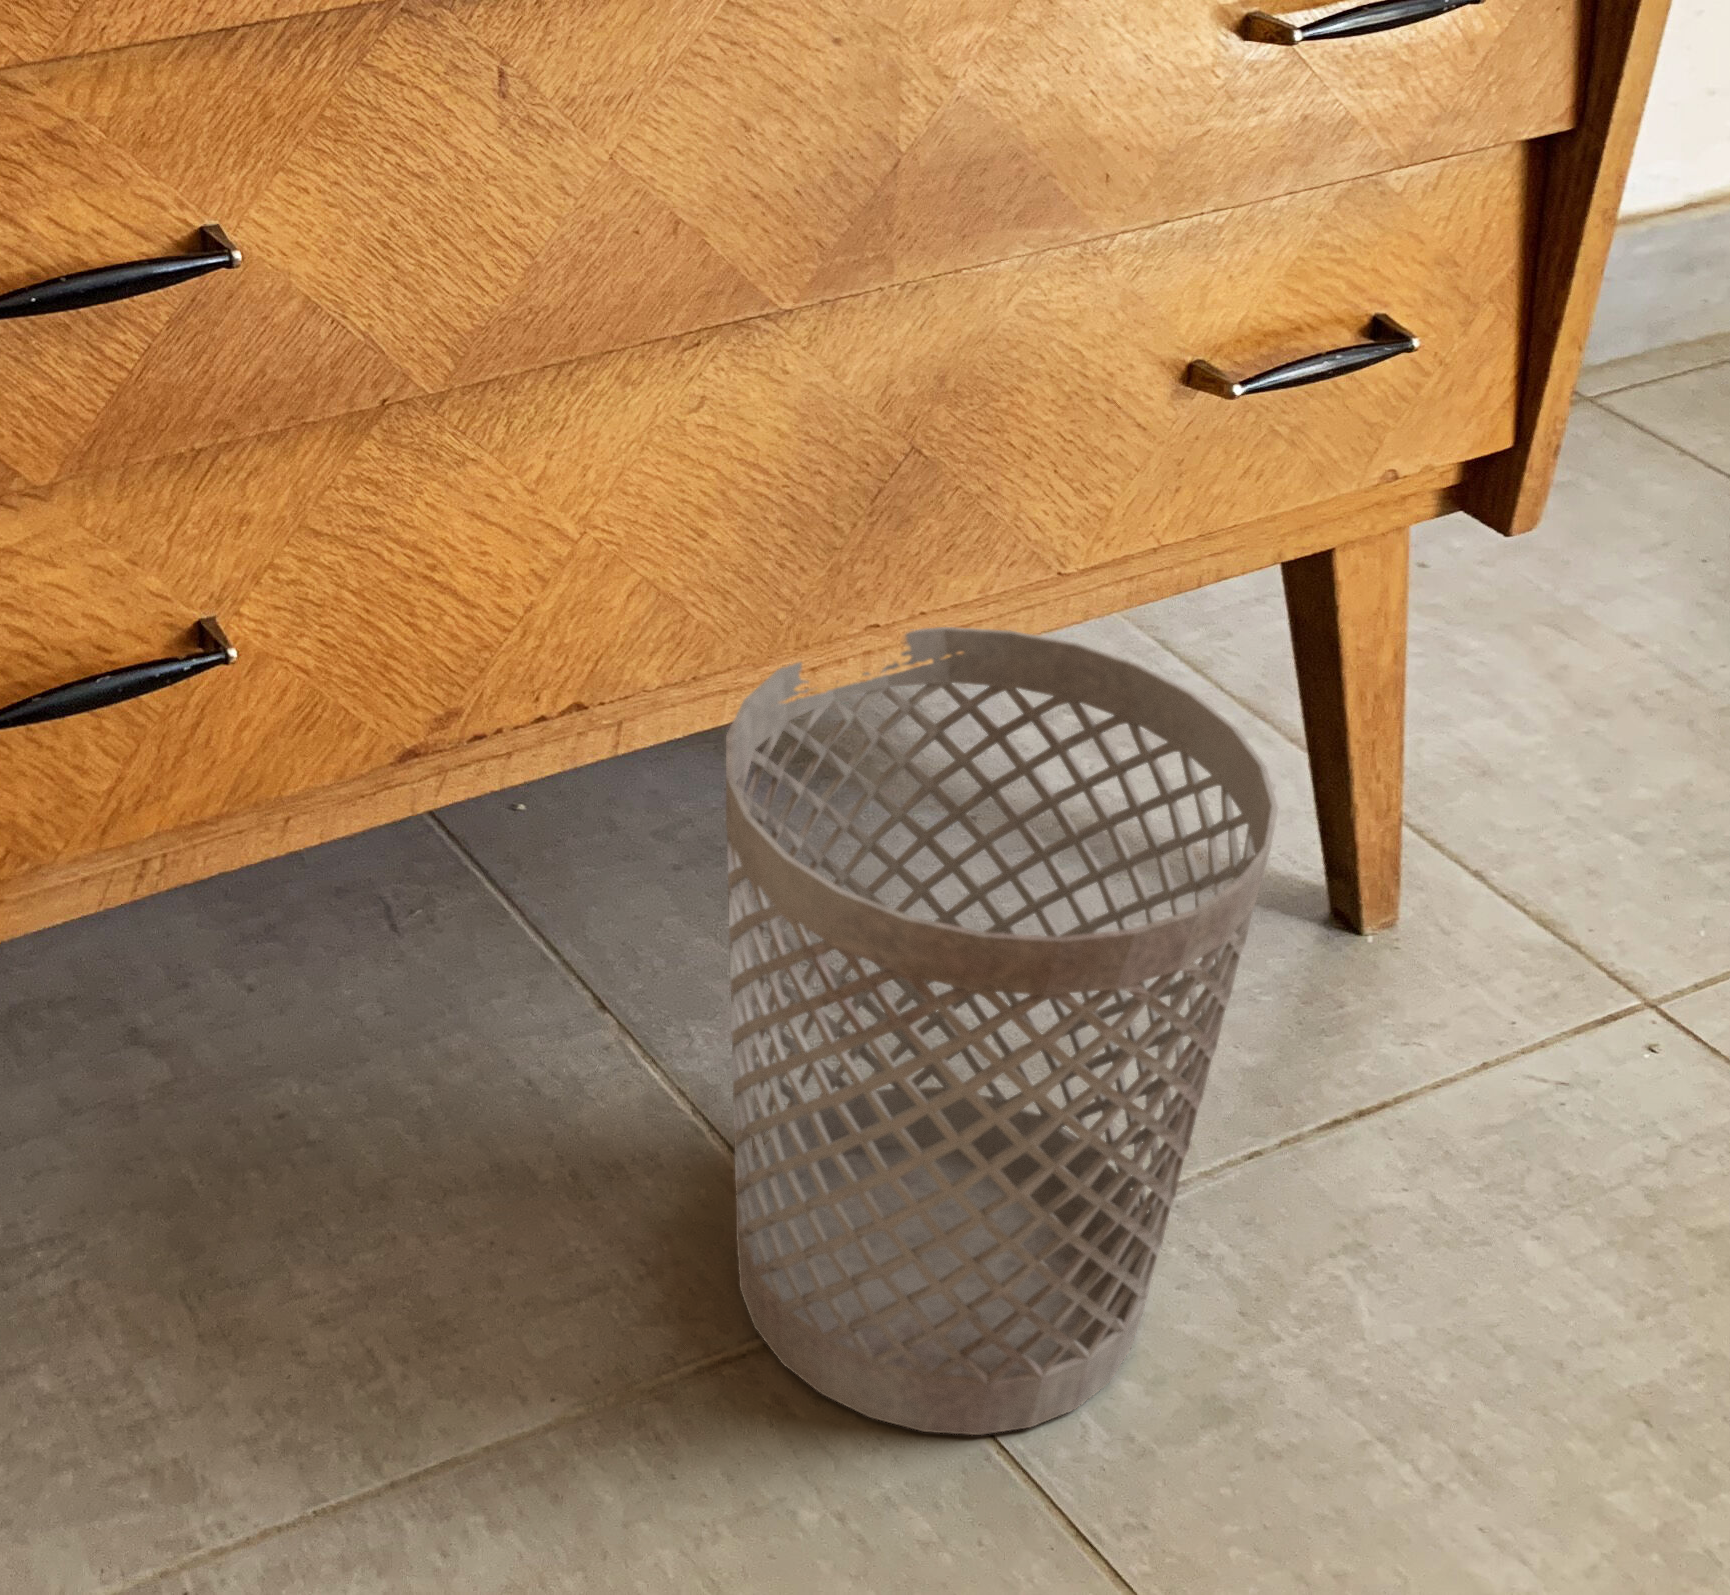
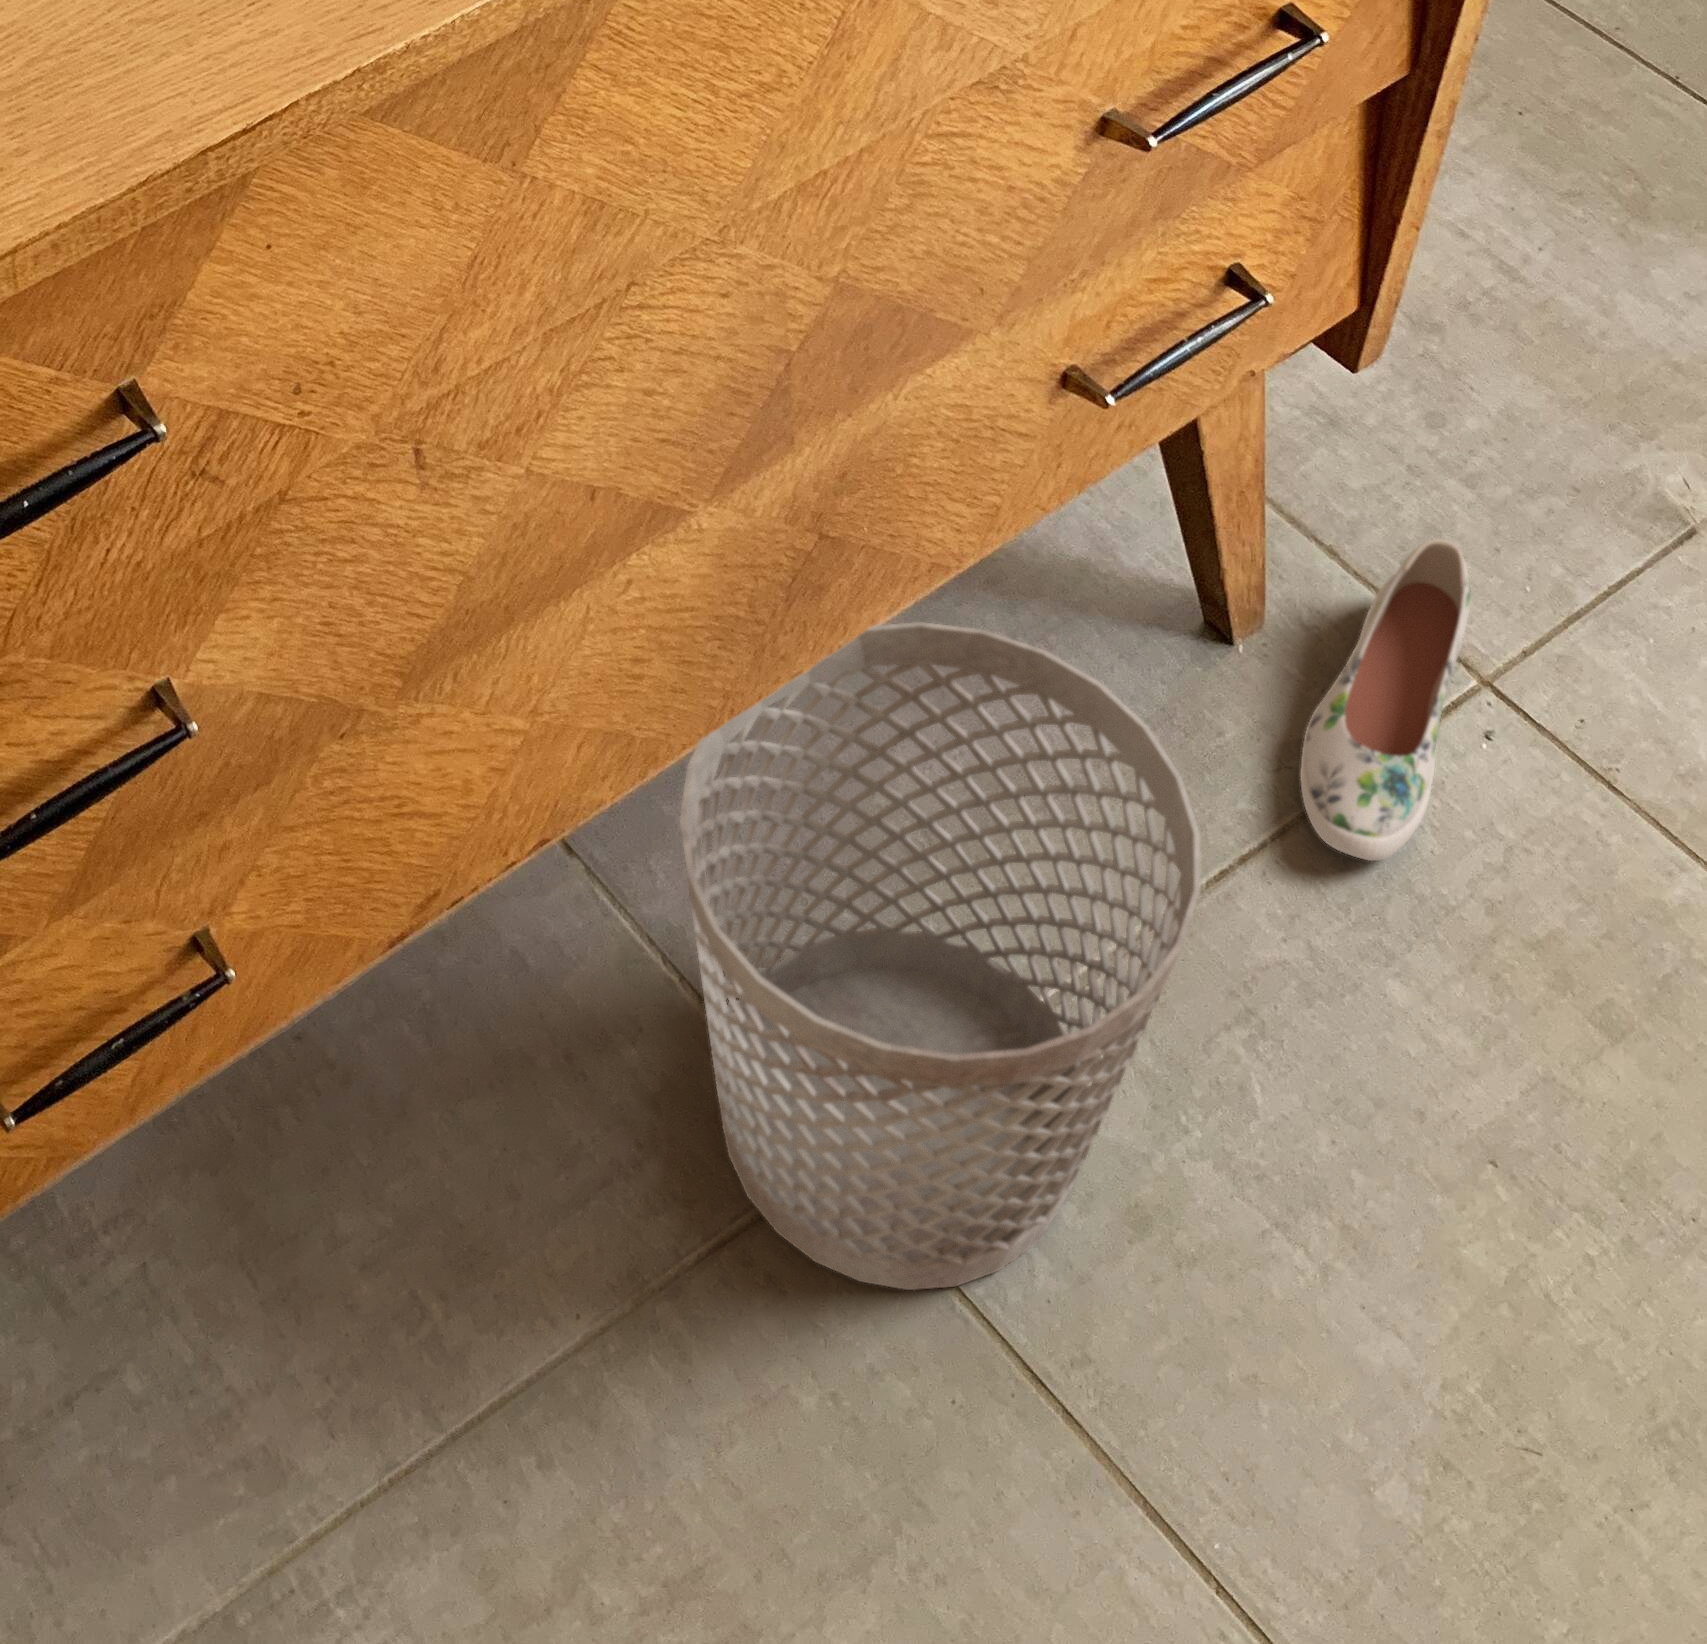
shoe: none [1432,823,1633,1121] -> present [1300,539,1471,861]

